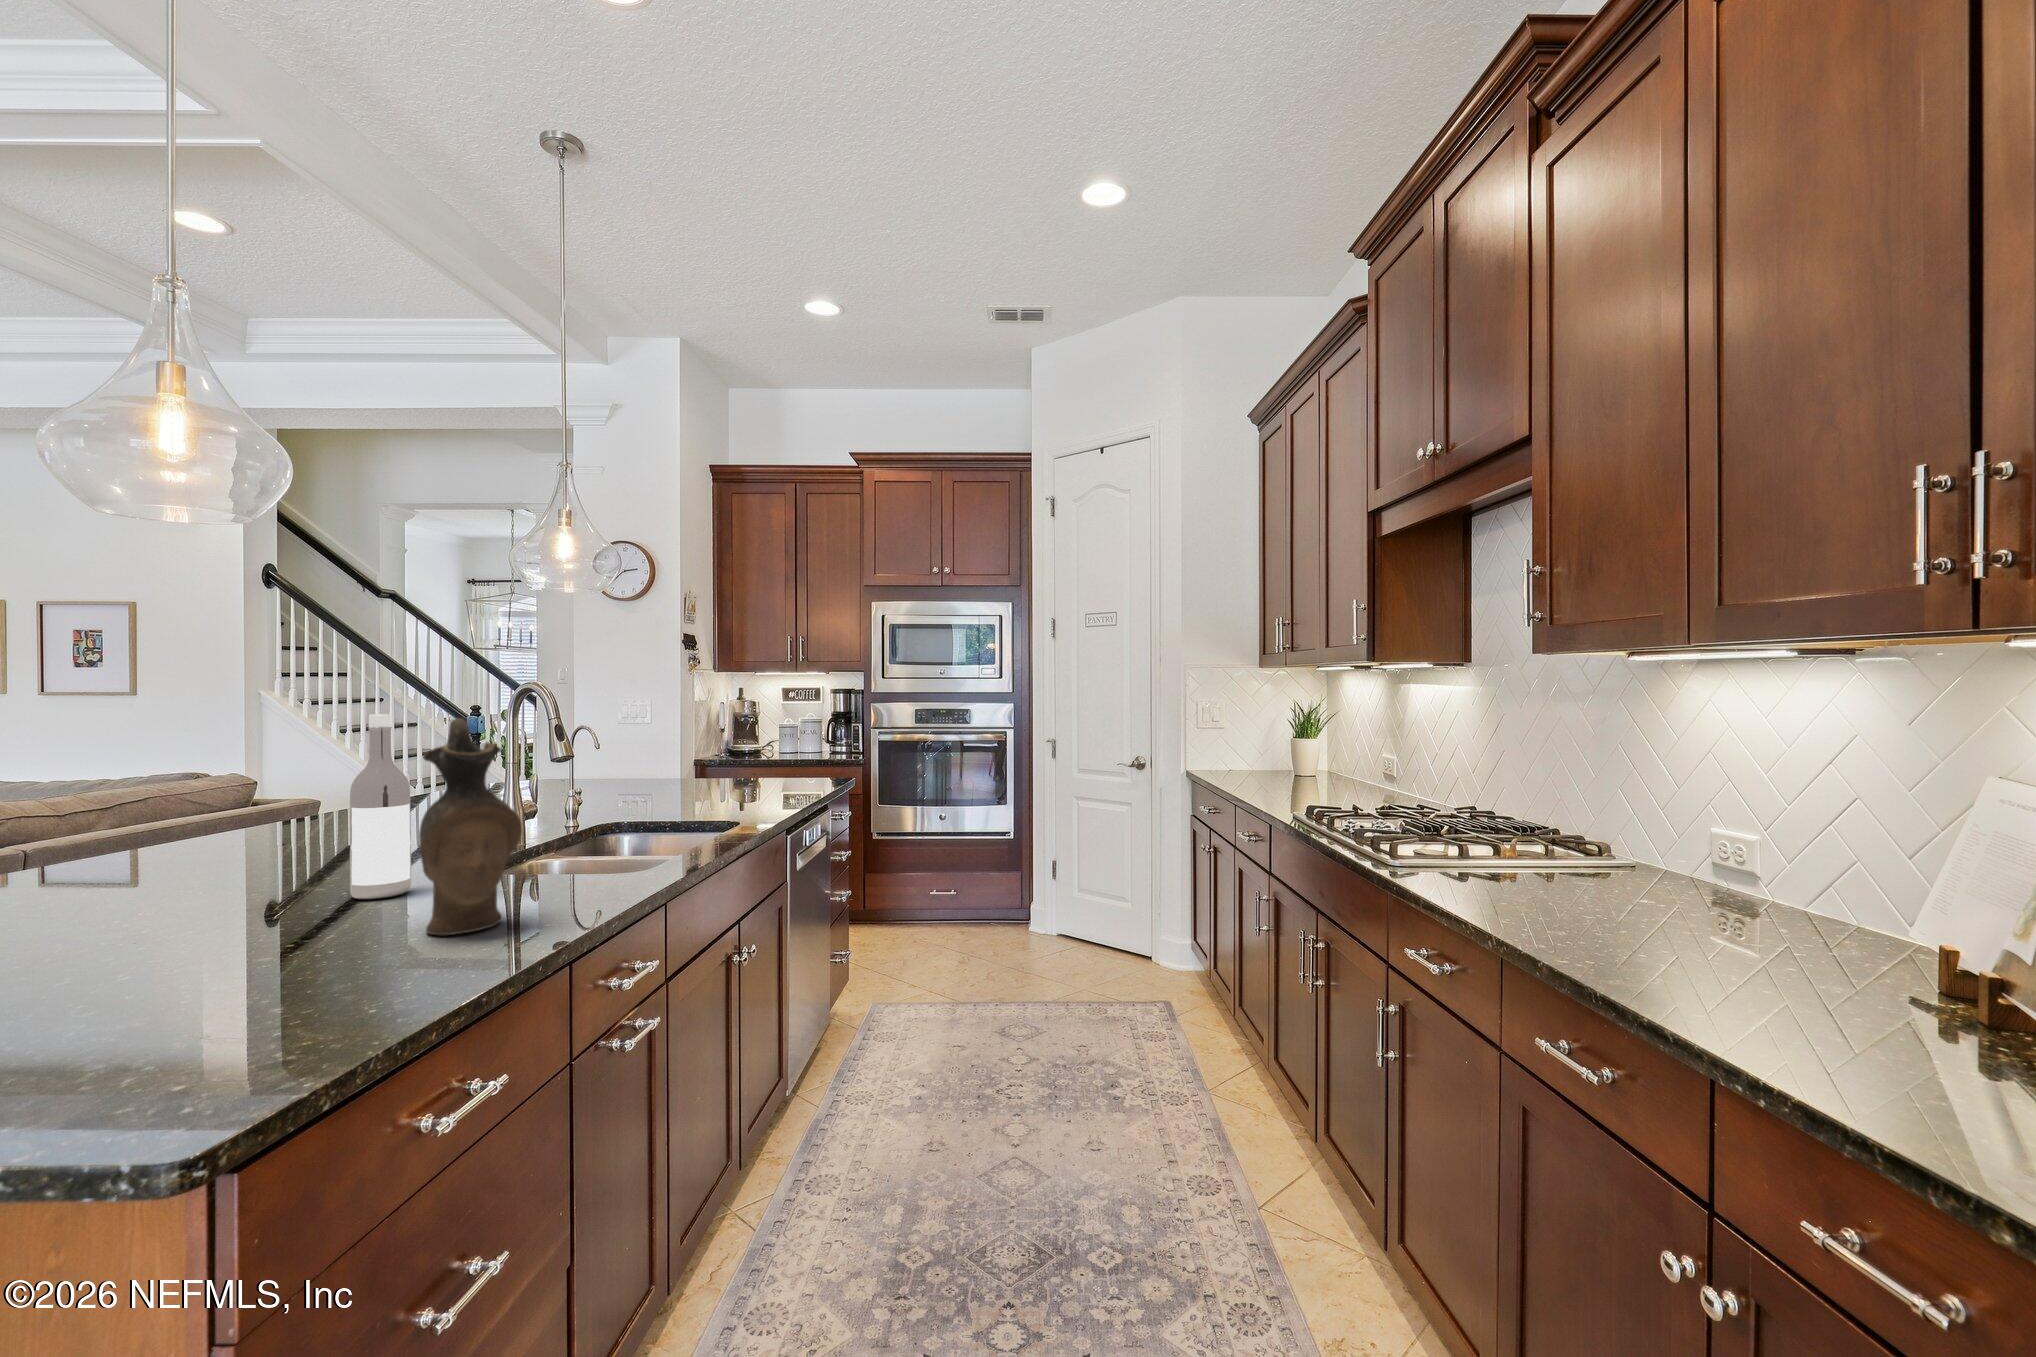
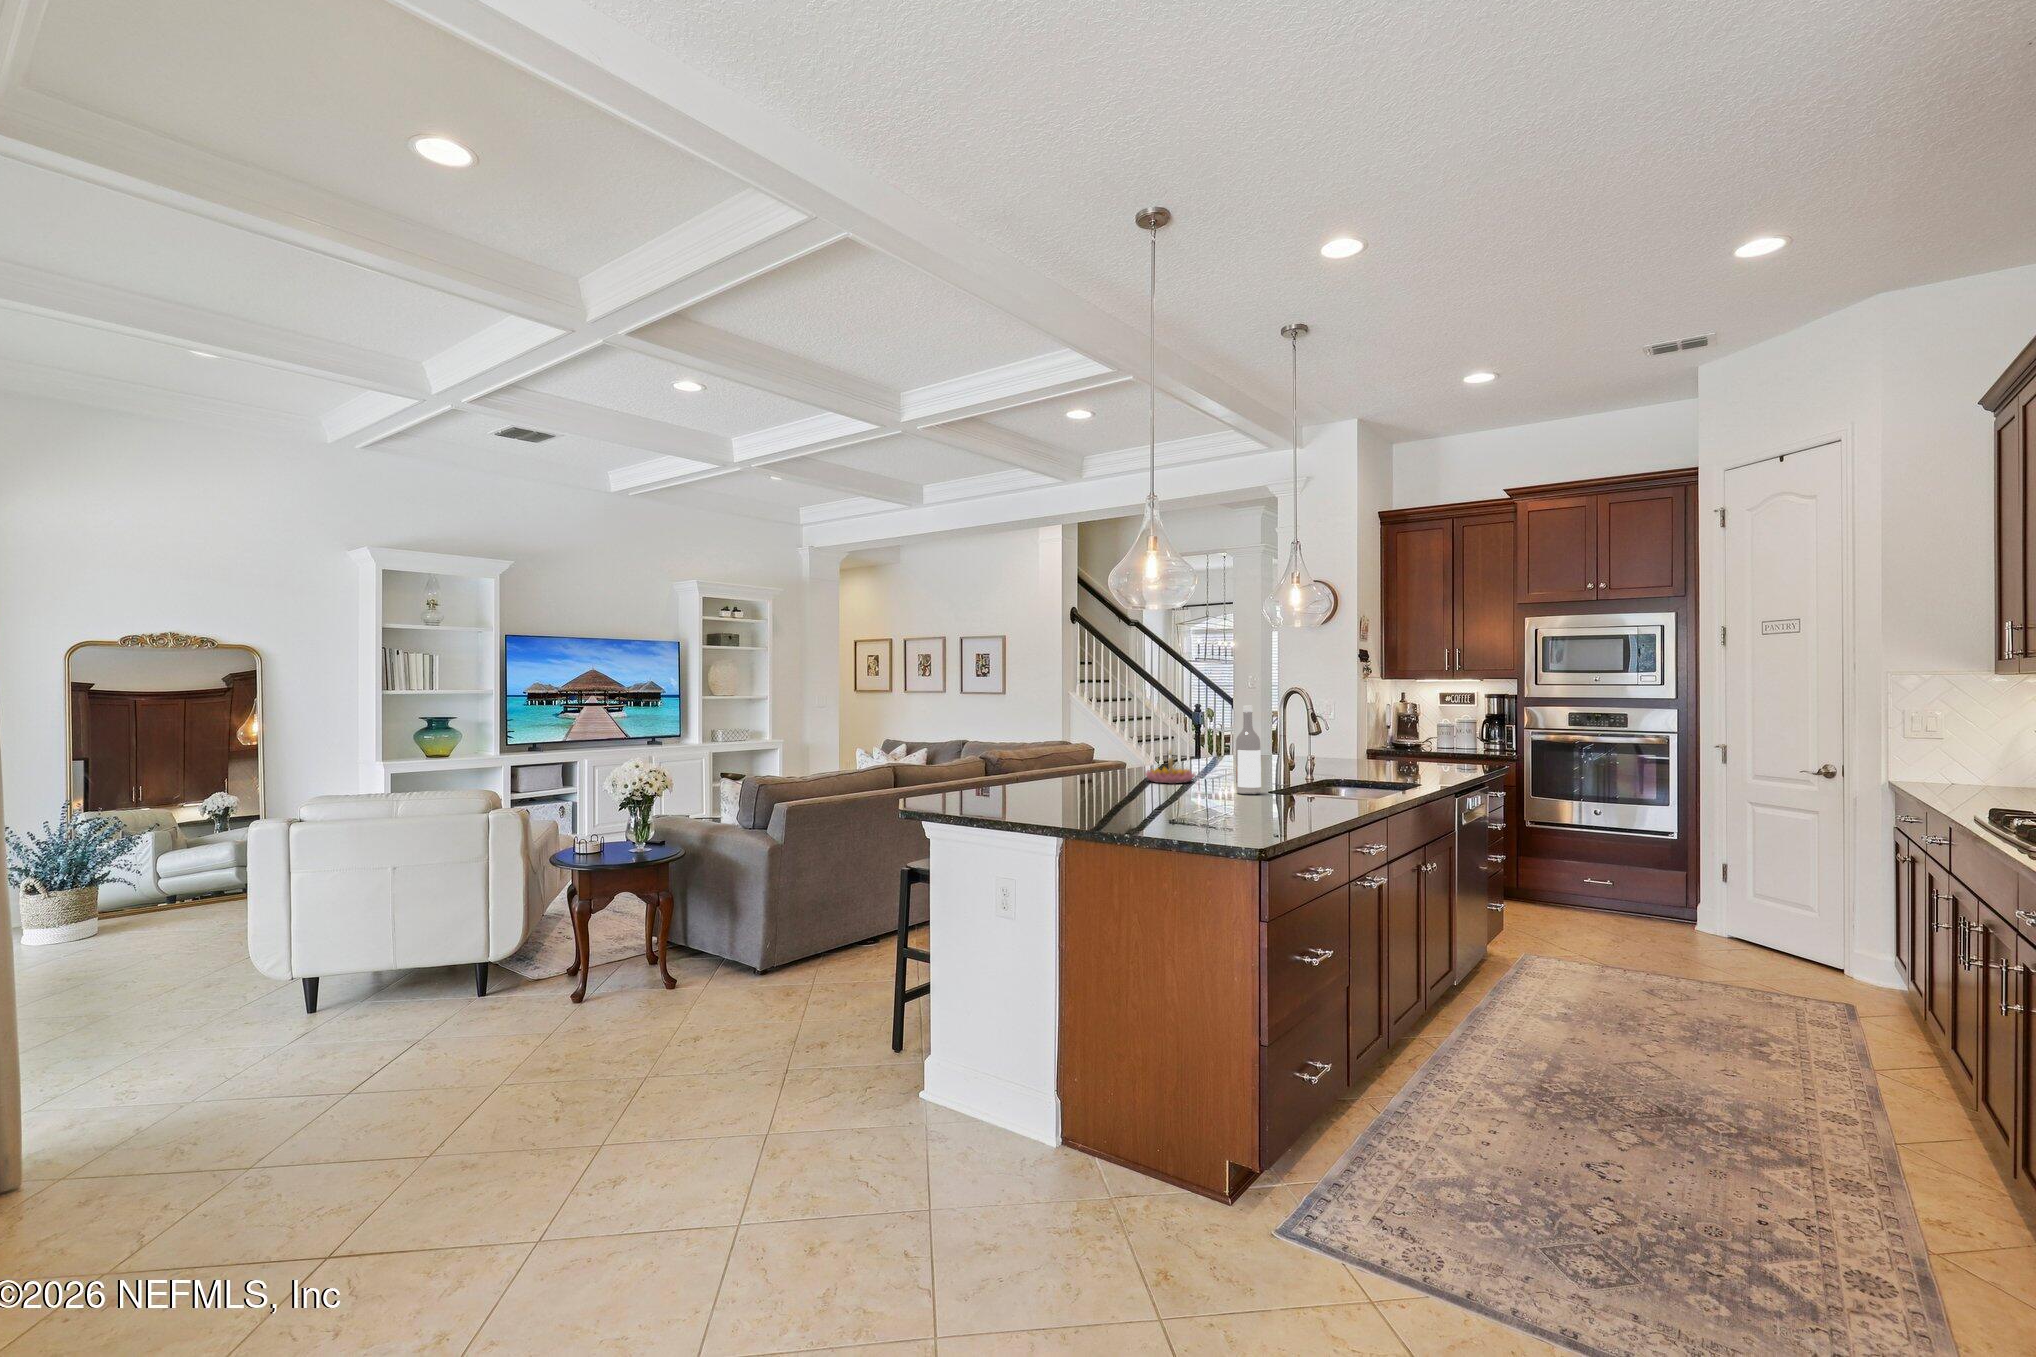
ceramic pitcher: present [419,718,522,935] -> none [1282,708,1327,807]
candle holder: none [153,803,298,883] -> present [1145,750,1195,784]

